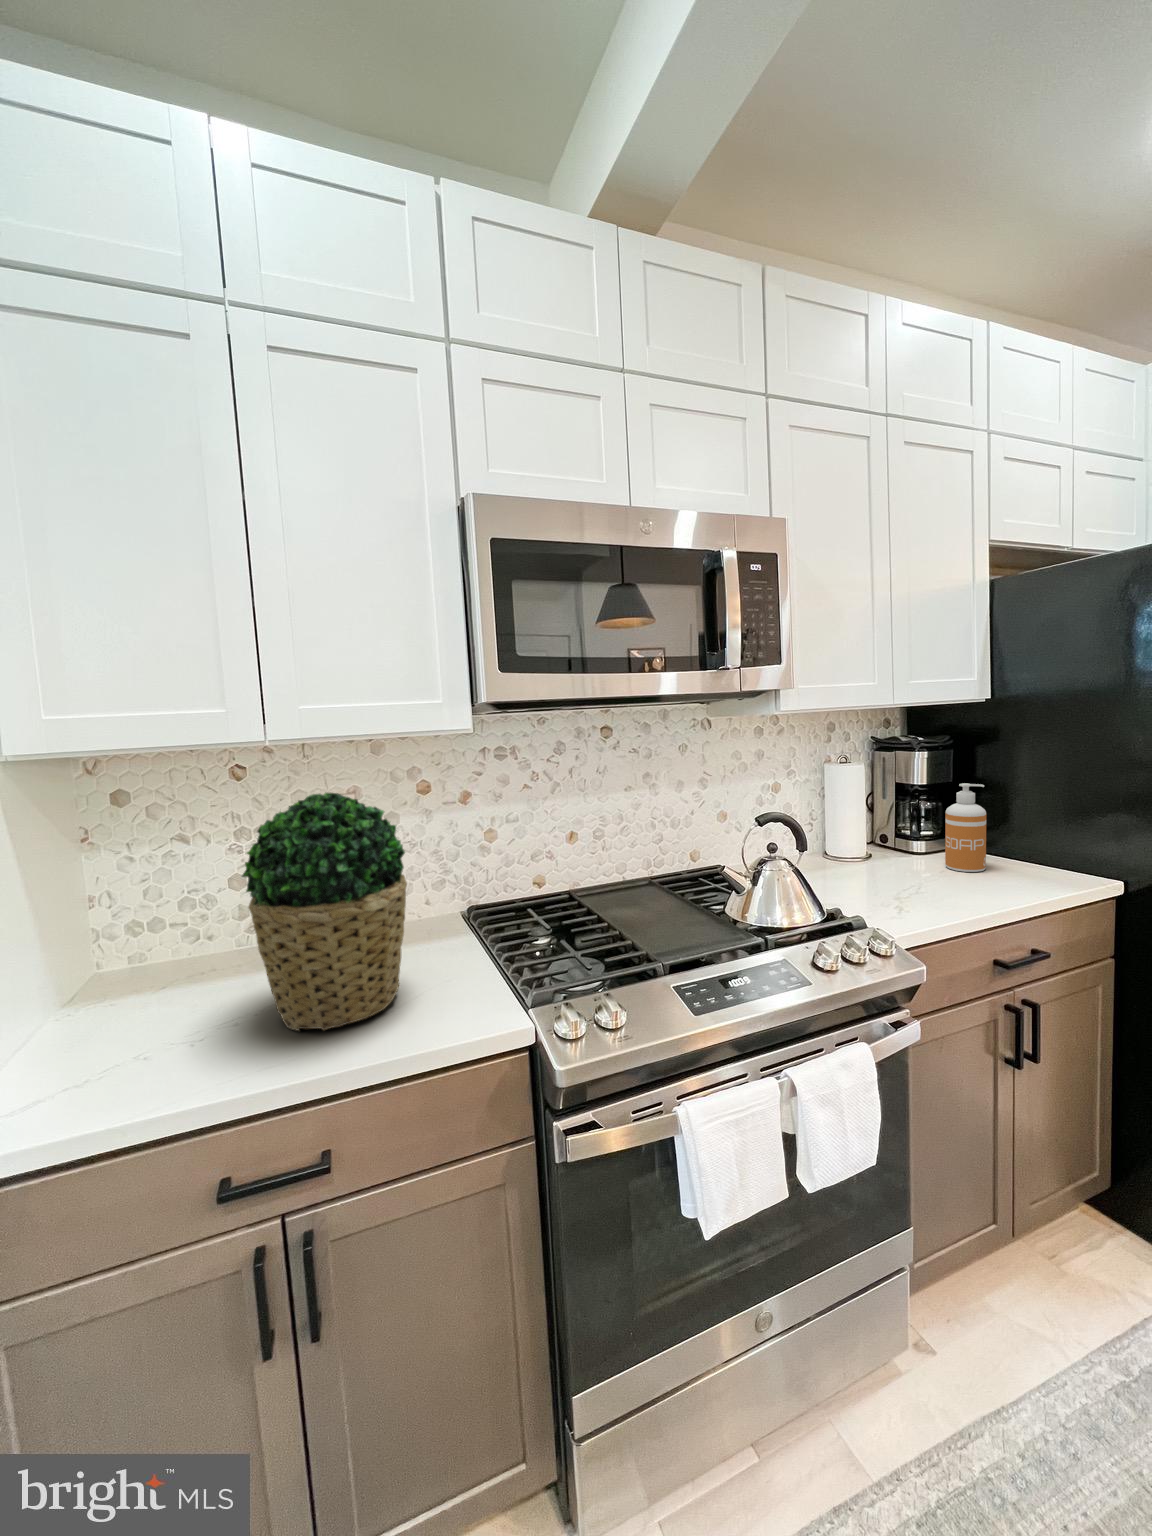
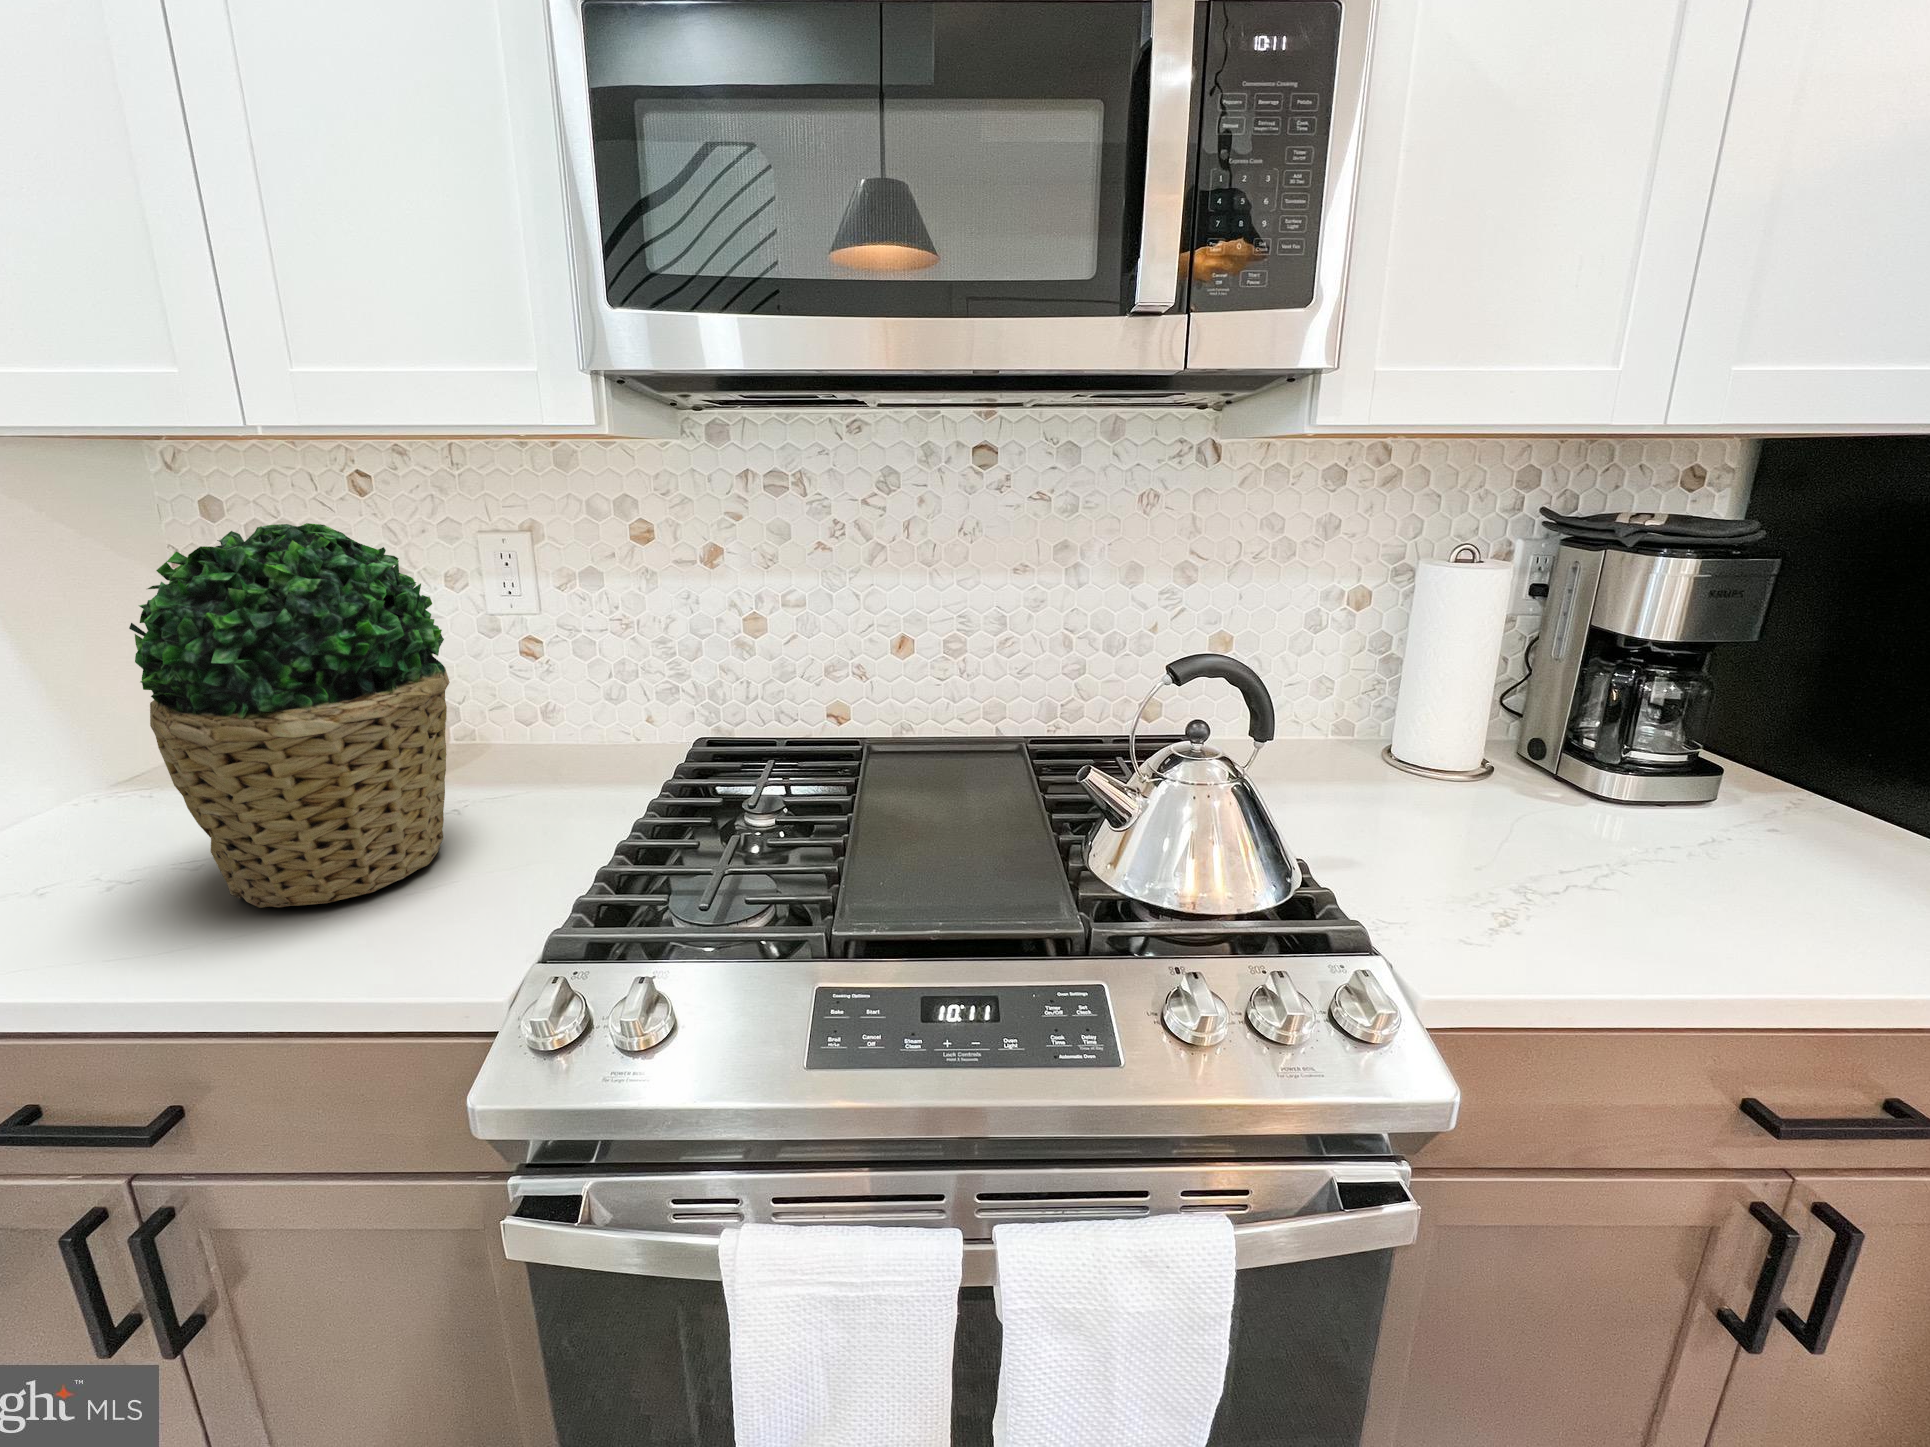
soap dispenser: present [945,783,986,872] -> none [1739,643,1912,864]

